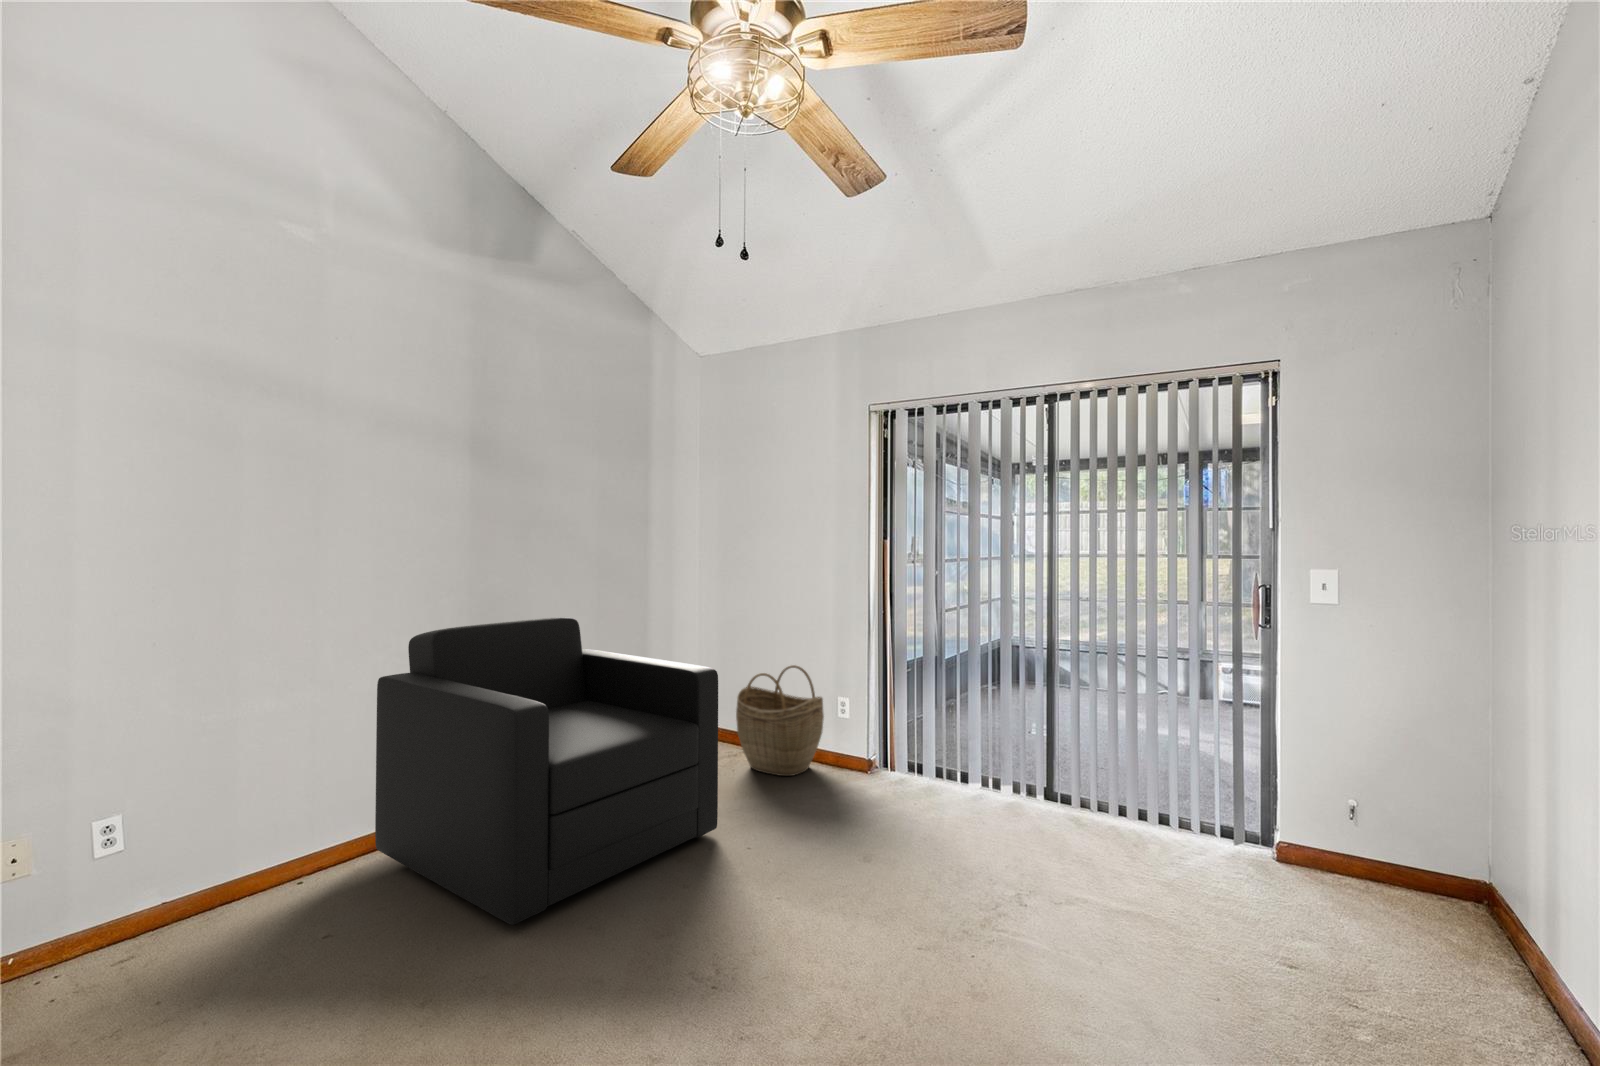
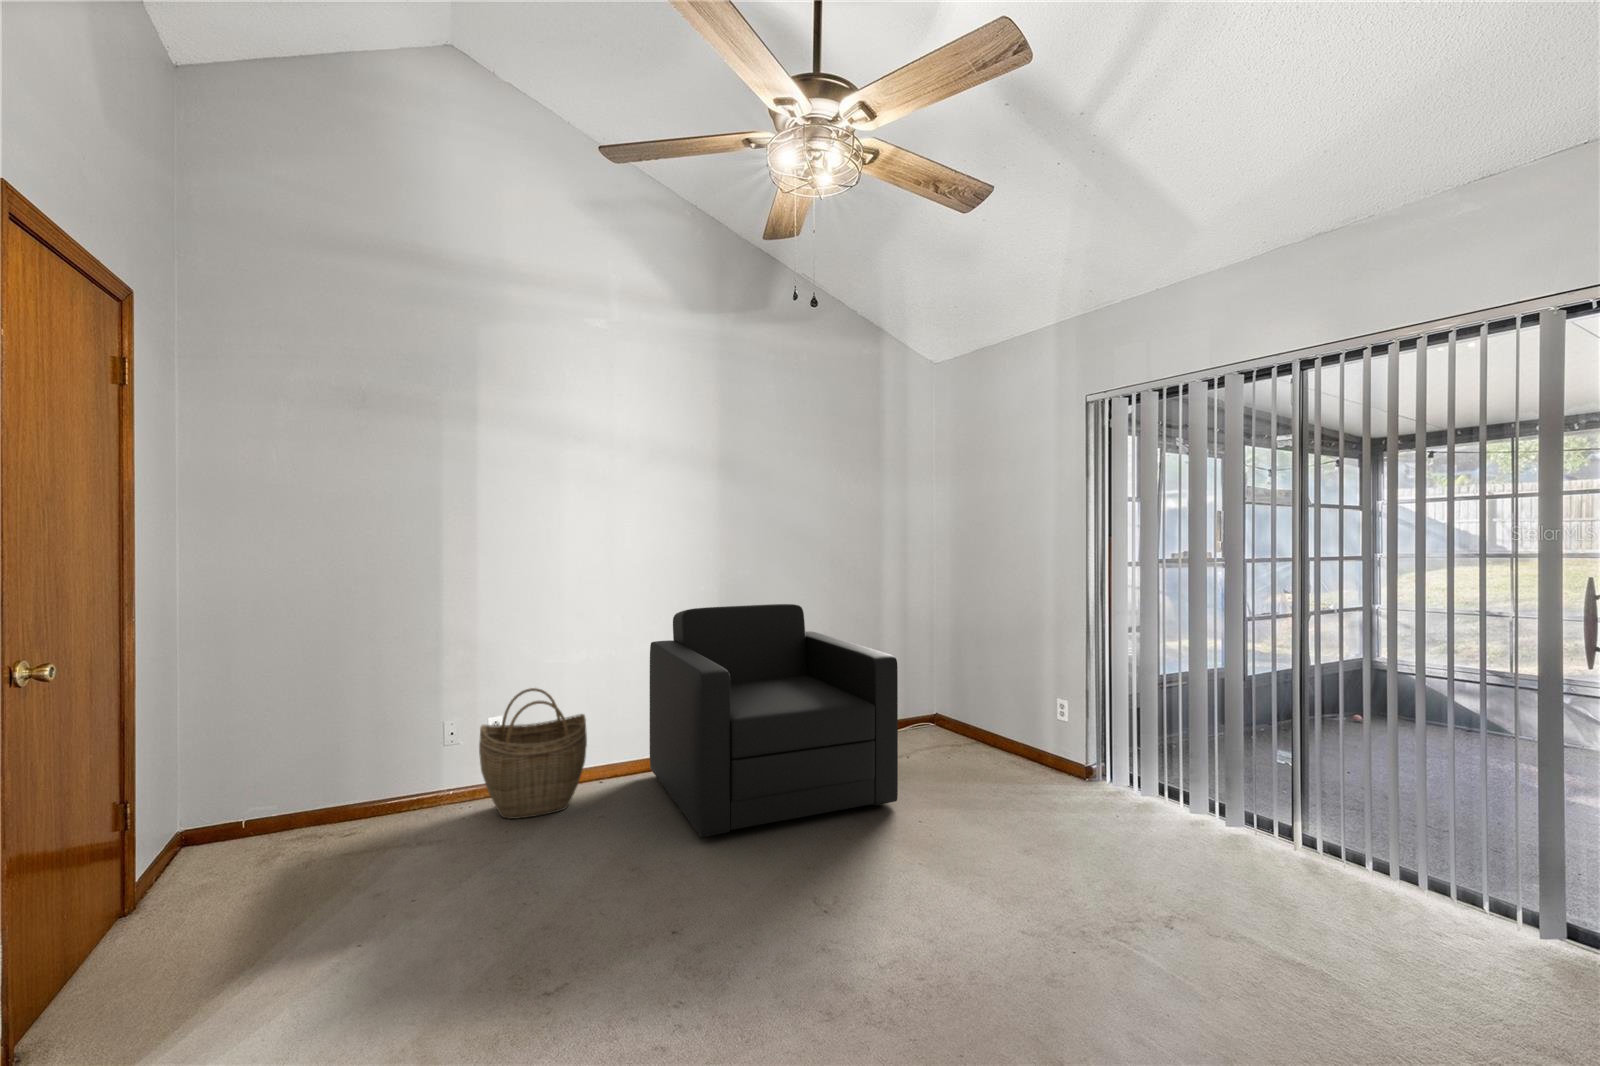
woven basket: present [736,665,824,776] -> present [479,688,587,819]

